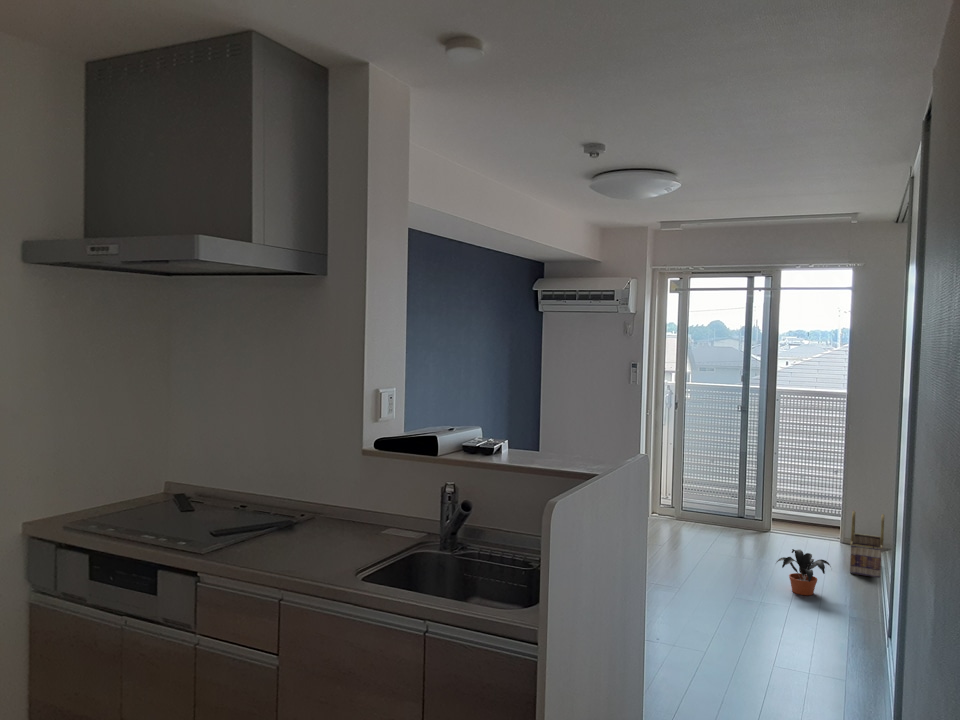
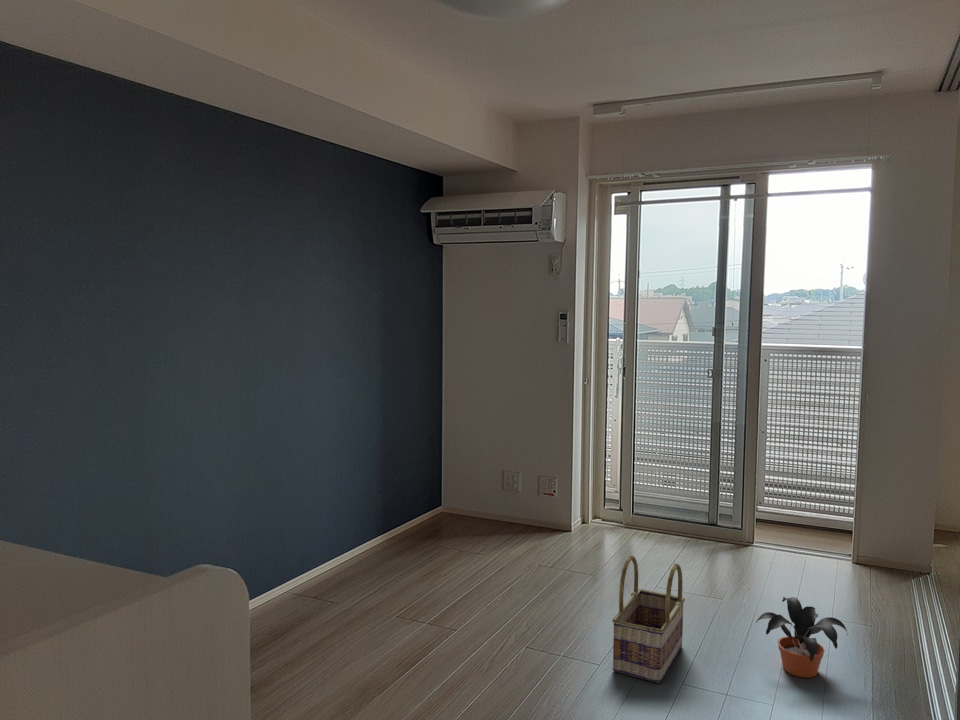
basket: present [850,511,884,578] -> present [612,555,685,683]

